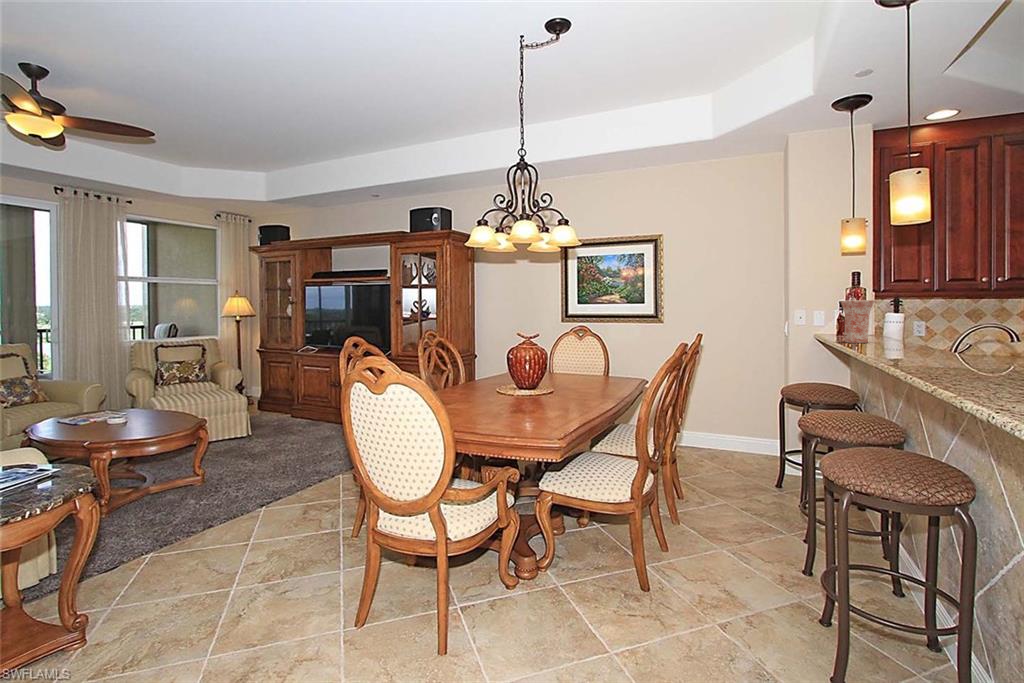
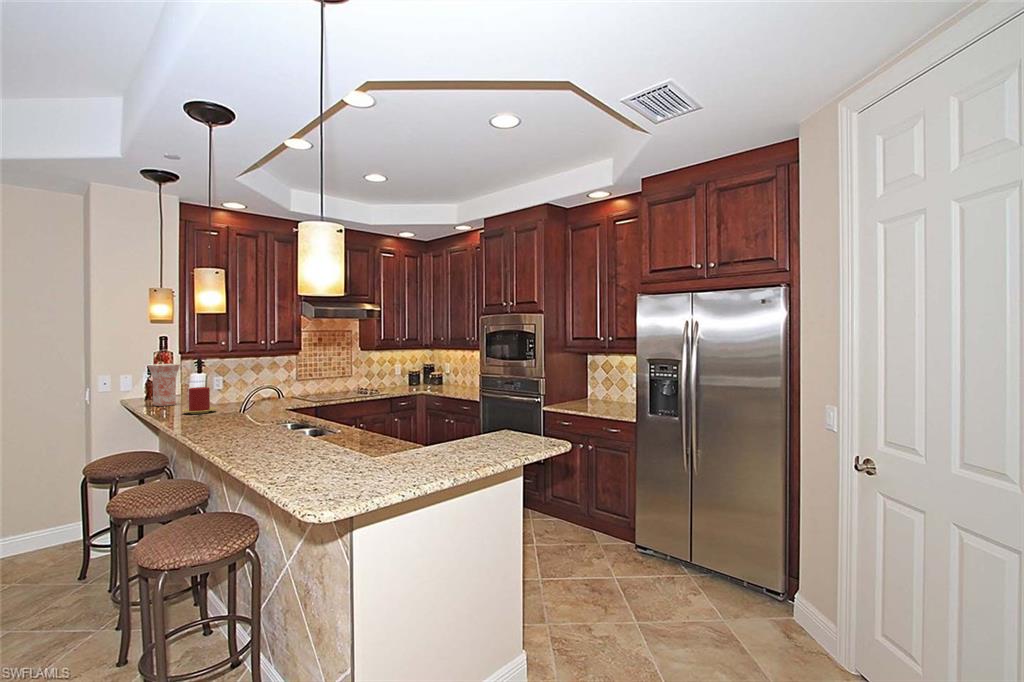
candle: none [875,322,916,350] -> present [182,387,216,414]

